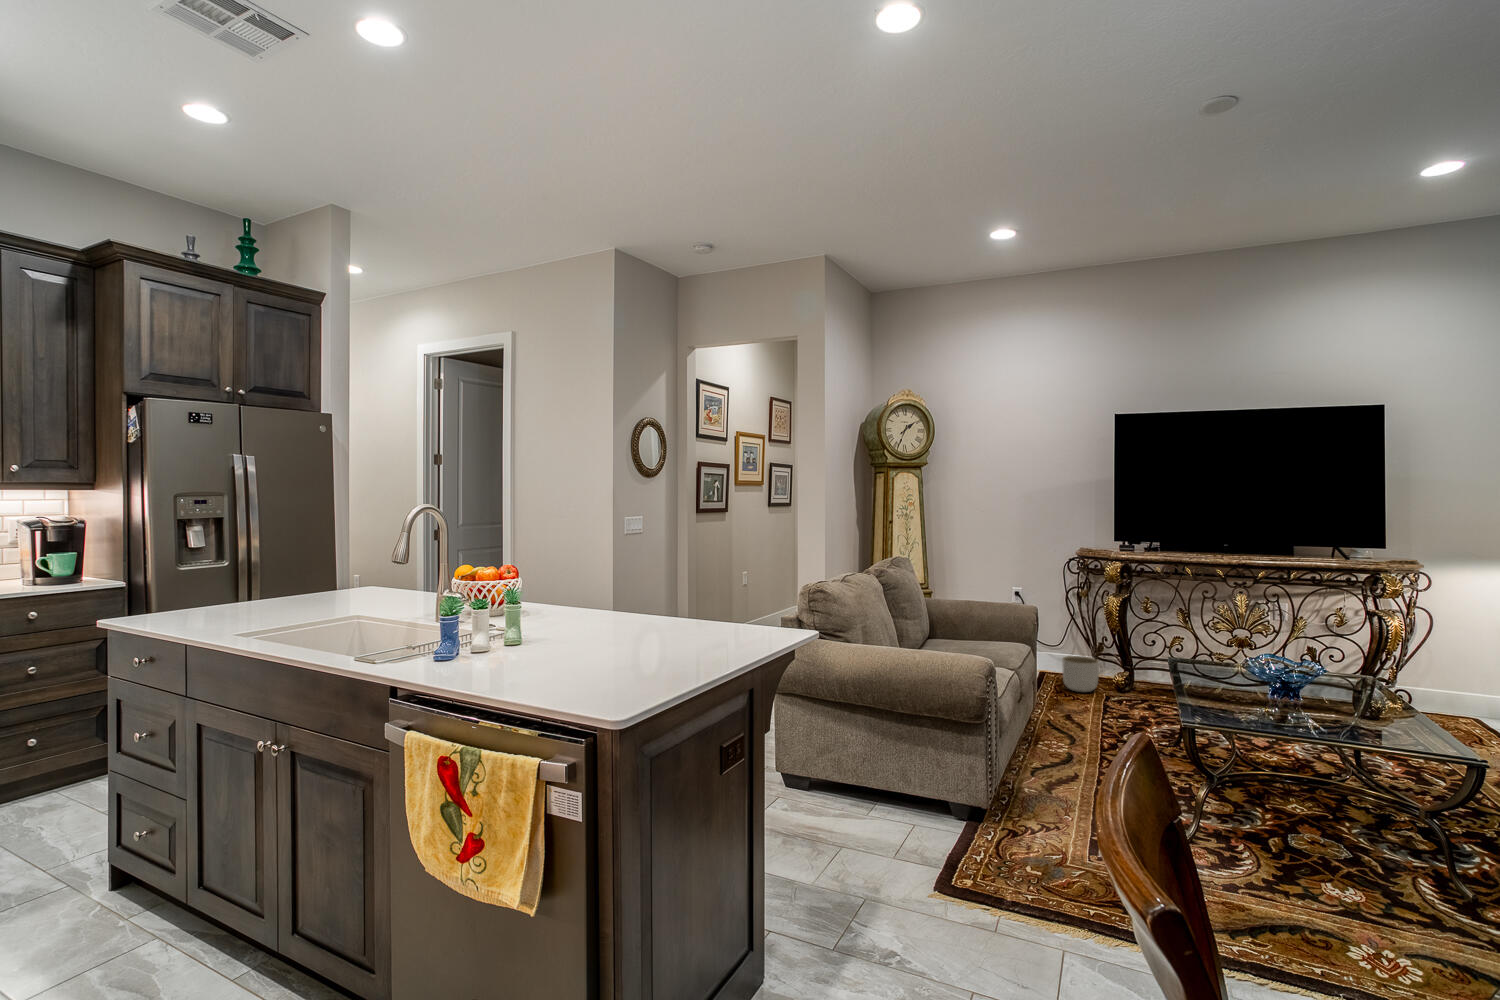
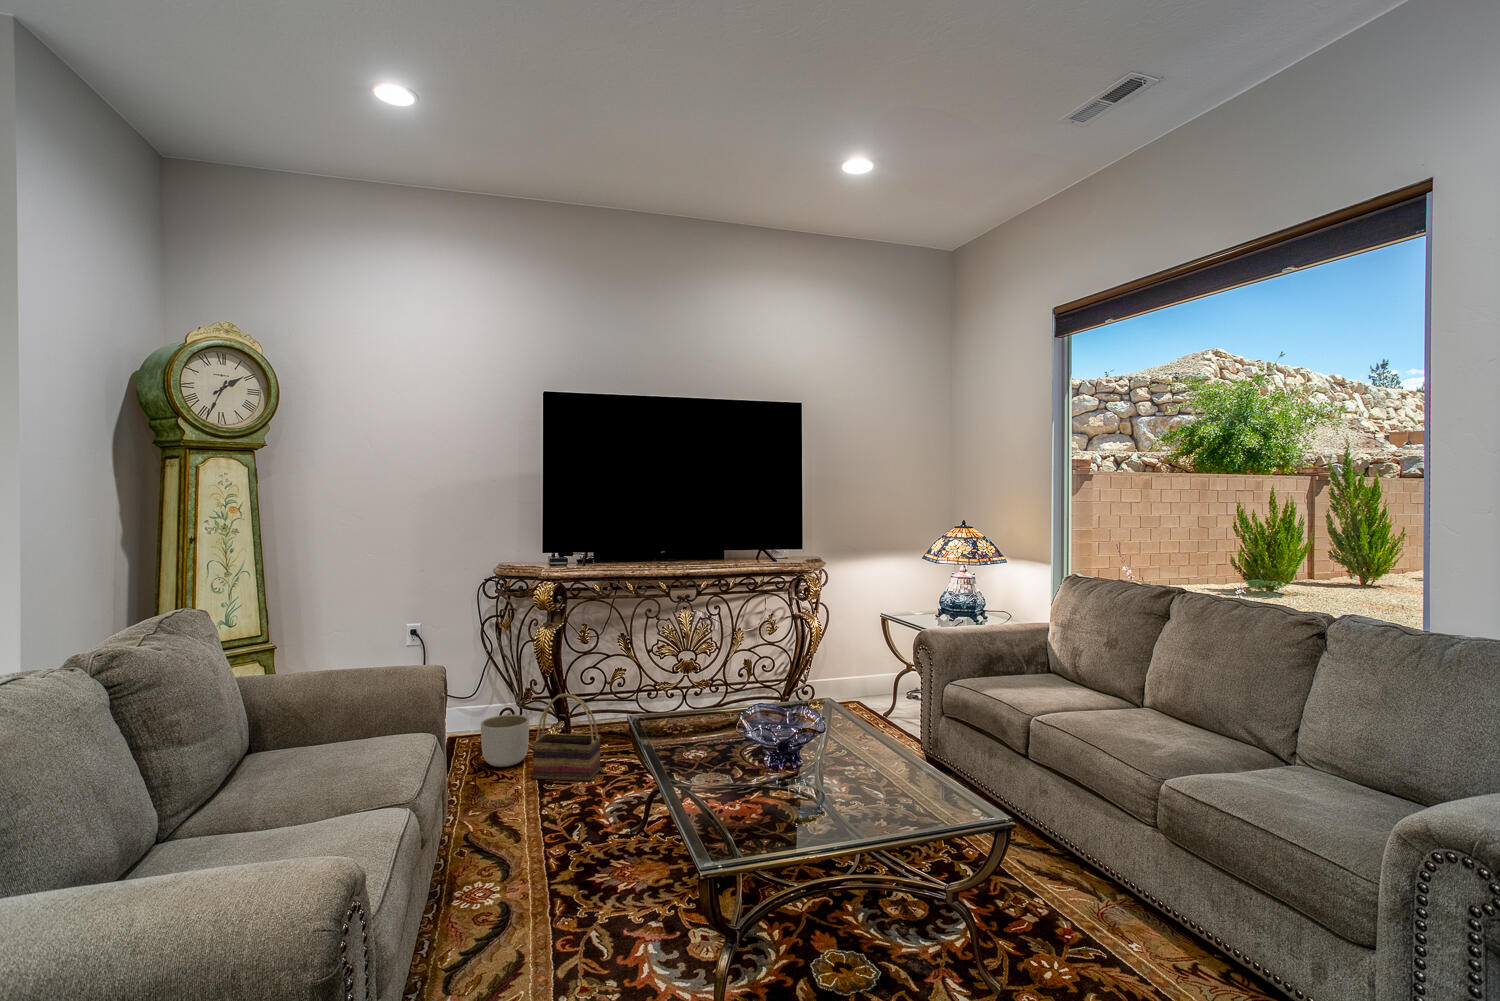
basket: none [1099,644,1156,712] -> present [532,694,601,781]

